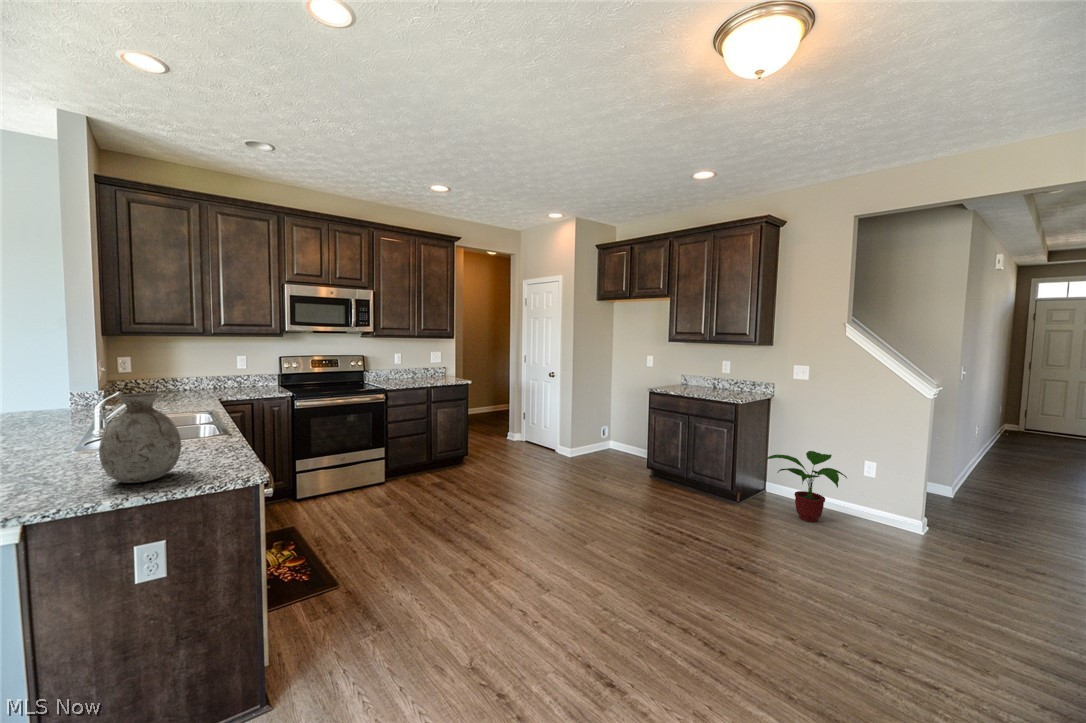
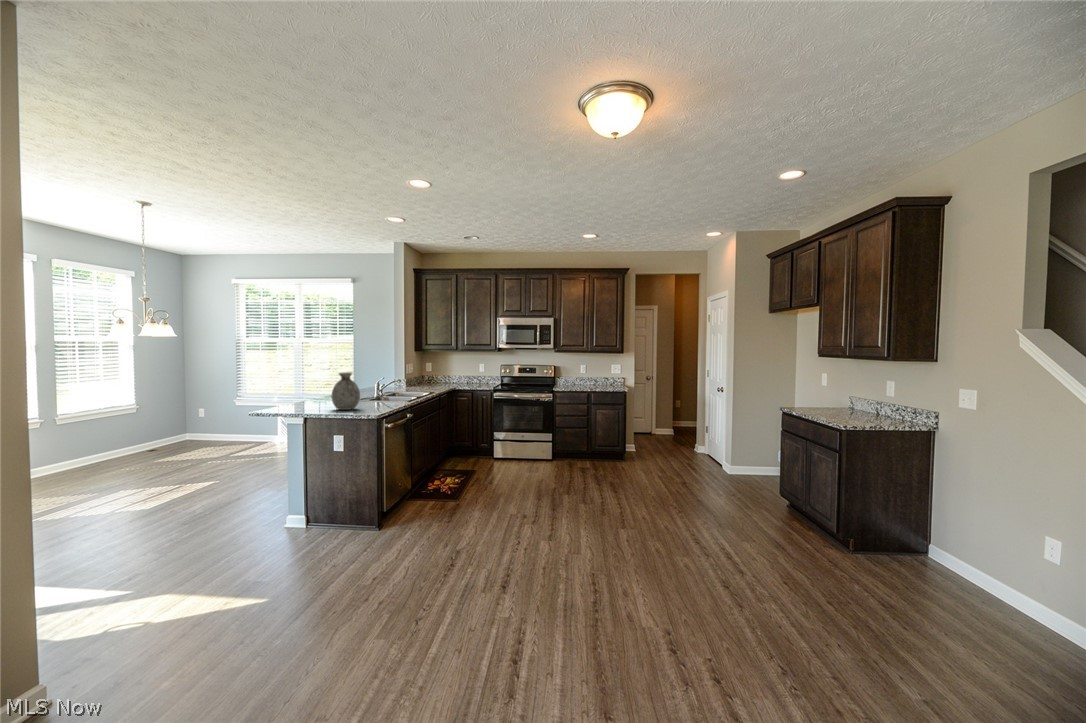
potted plant: present [764,451,847,522] -> none [876,500,988,597]

